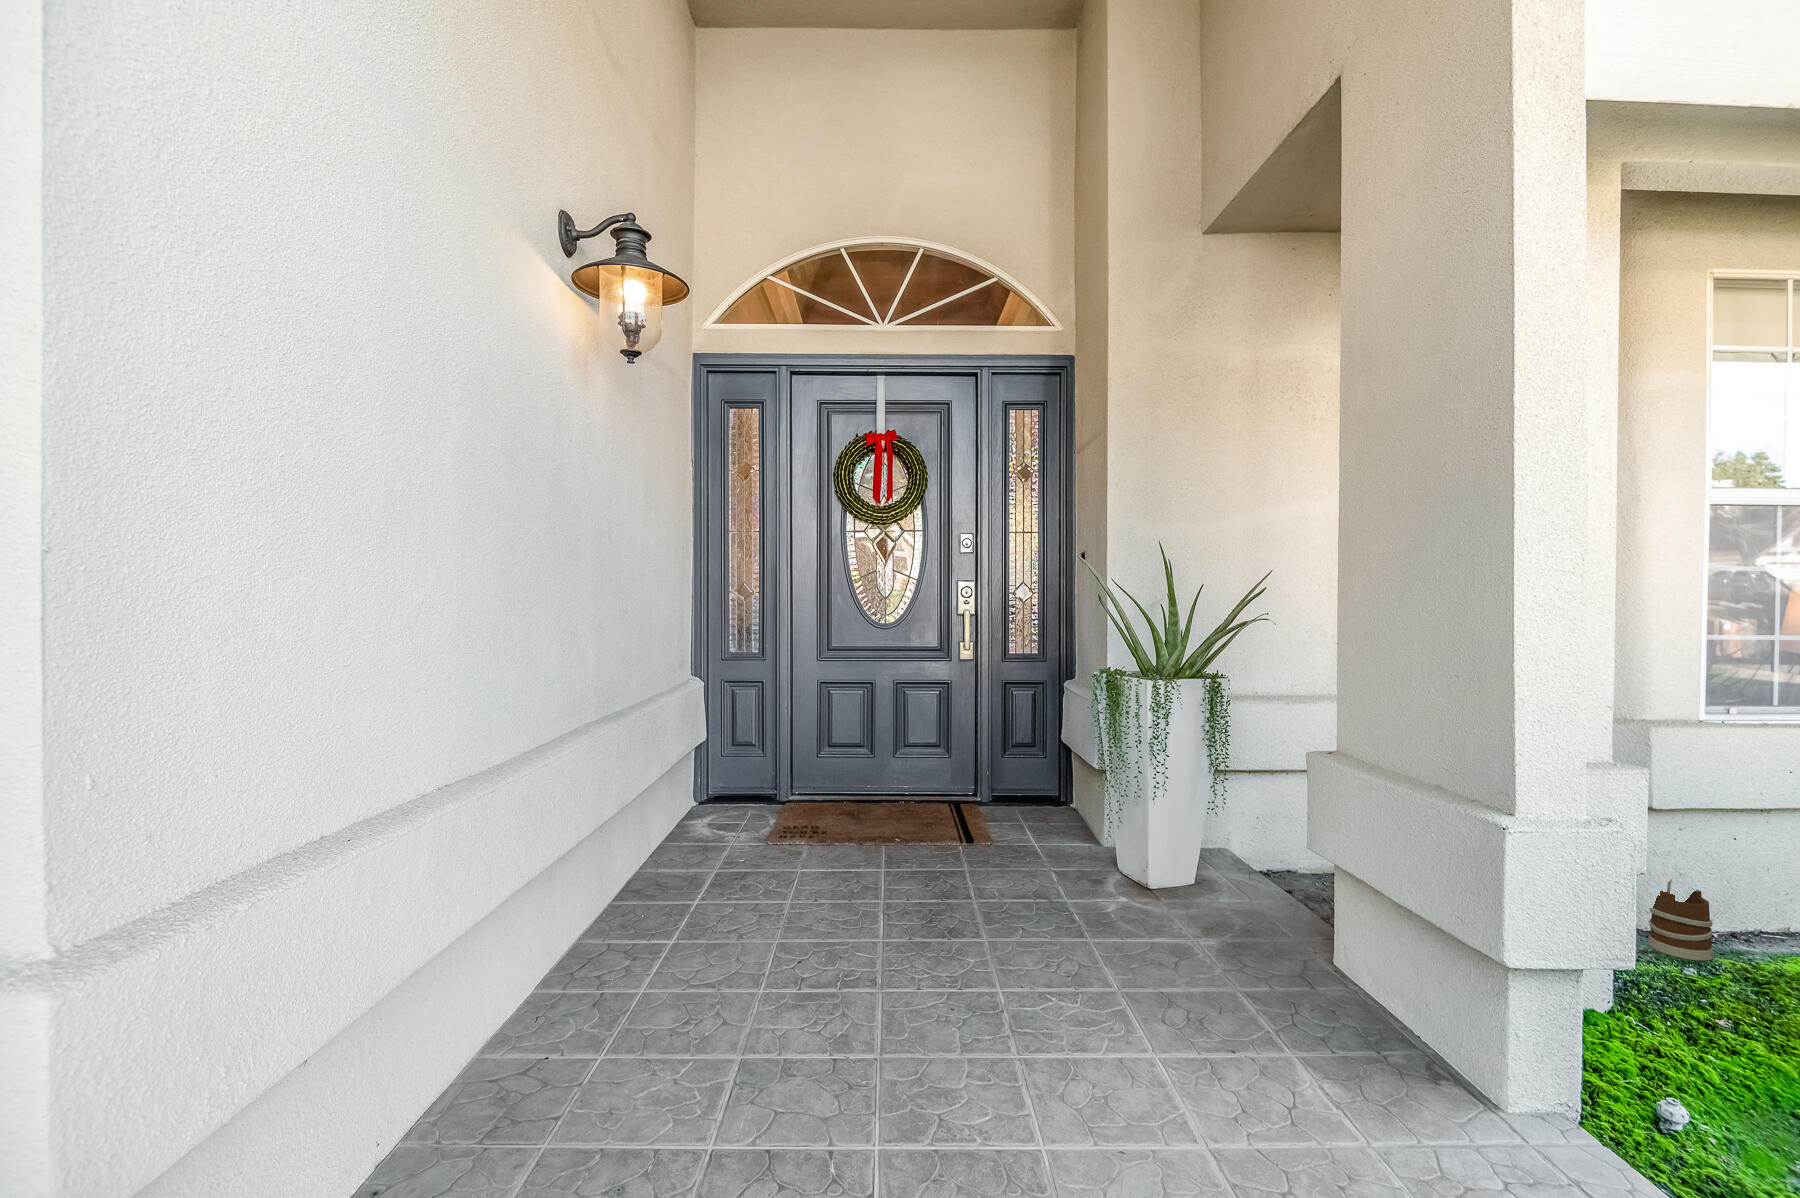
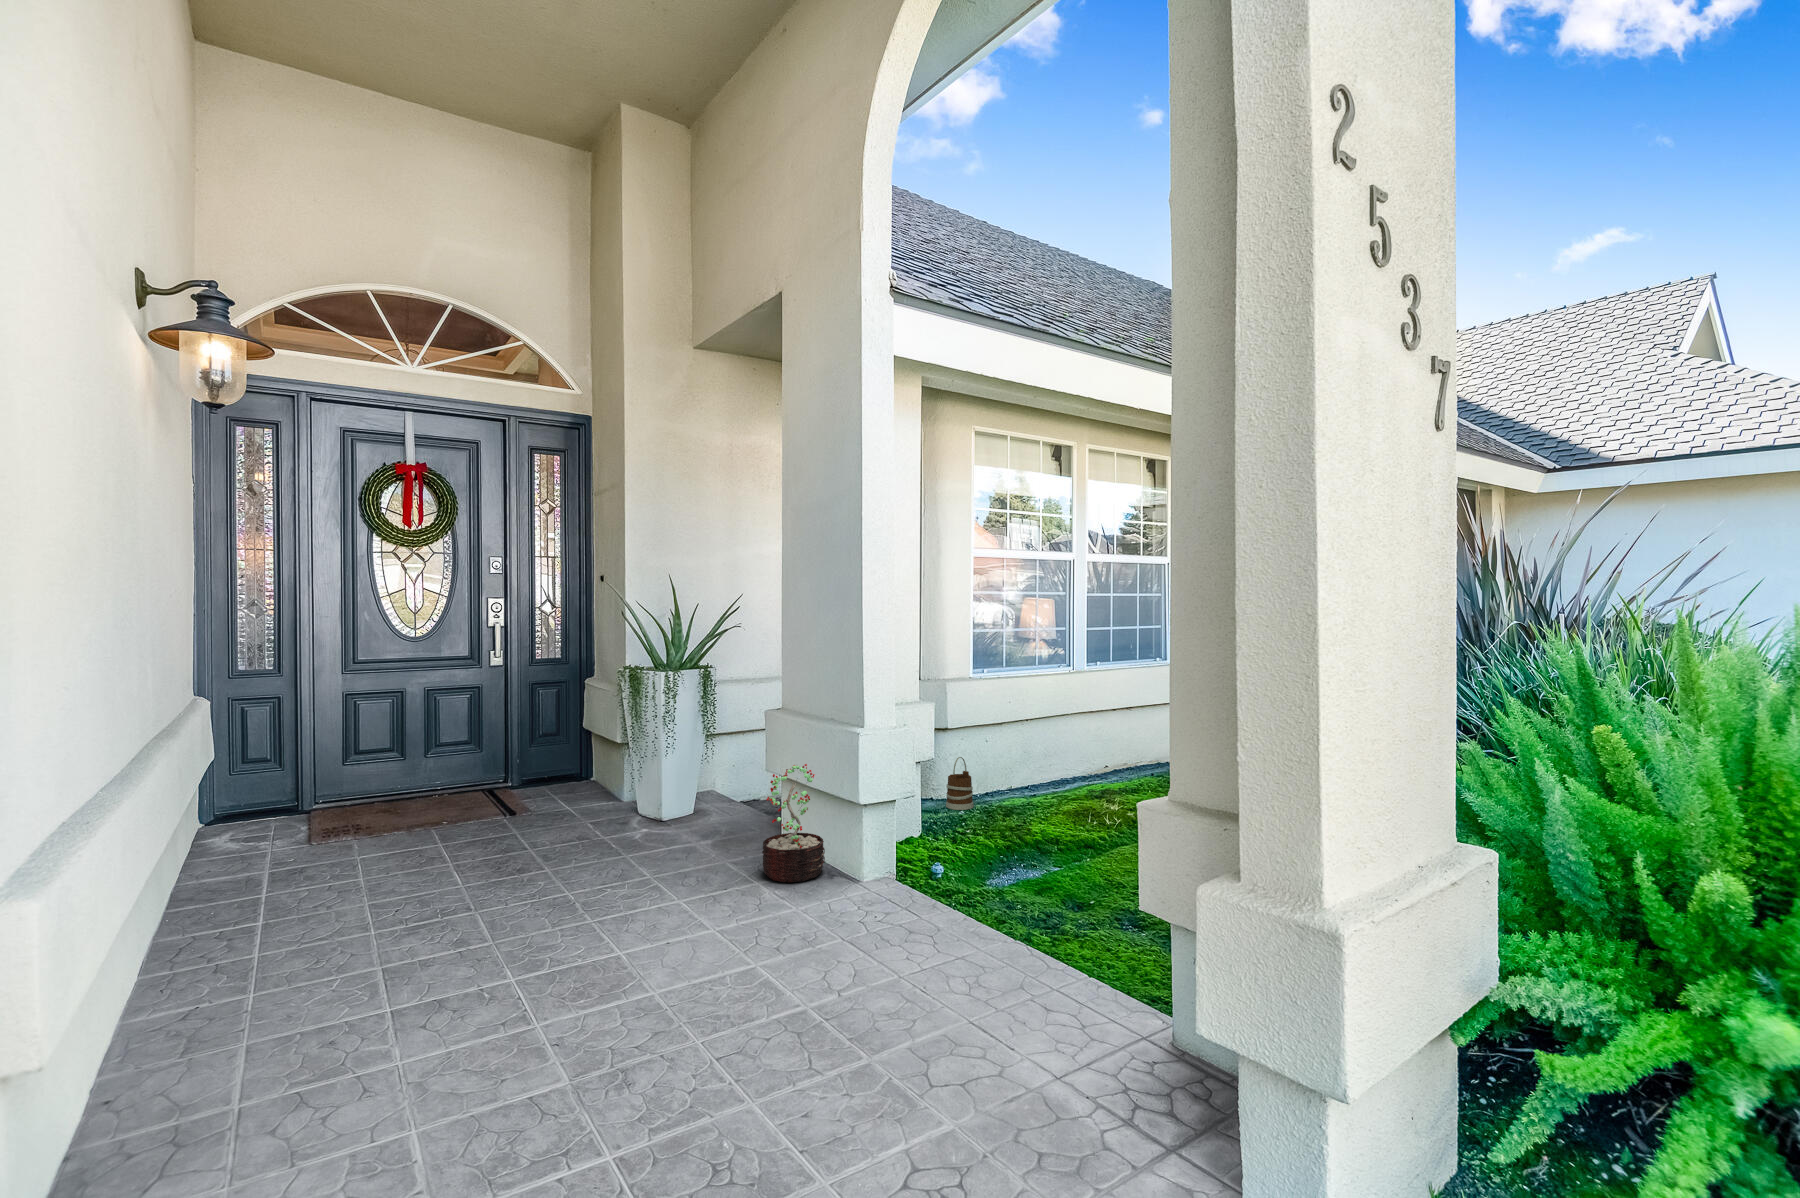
decorative plant: none [1297,858,1421,1077] -> present [762,764,825,882]

